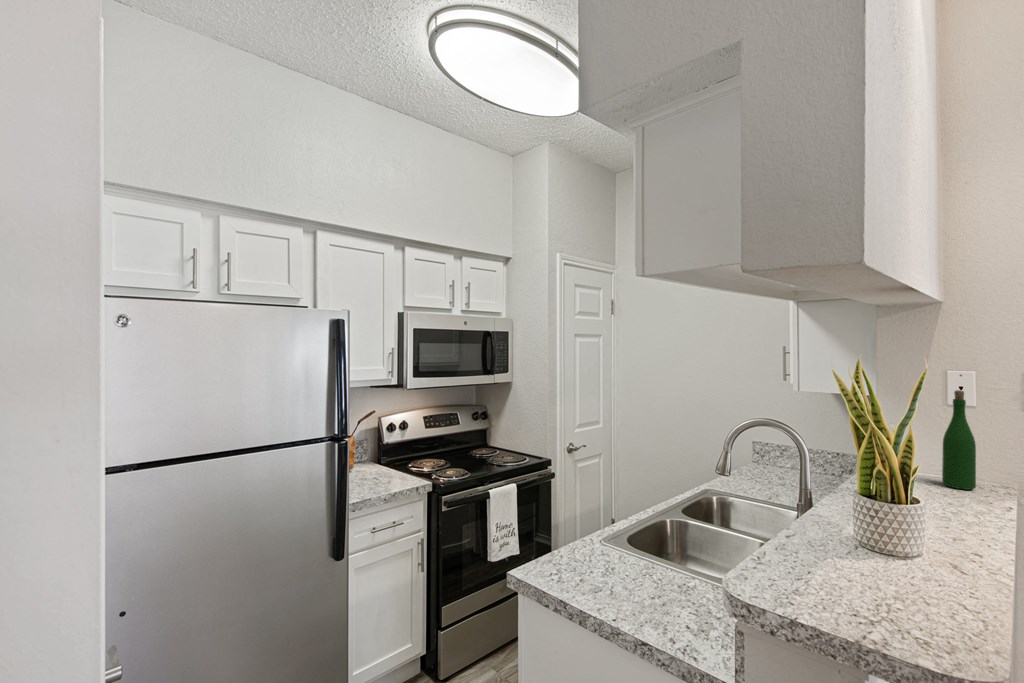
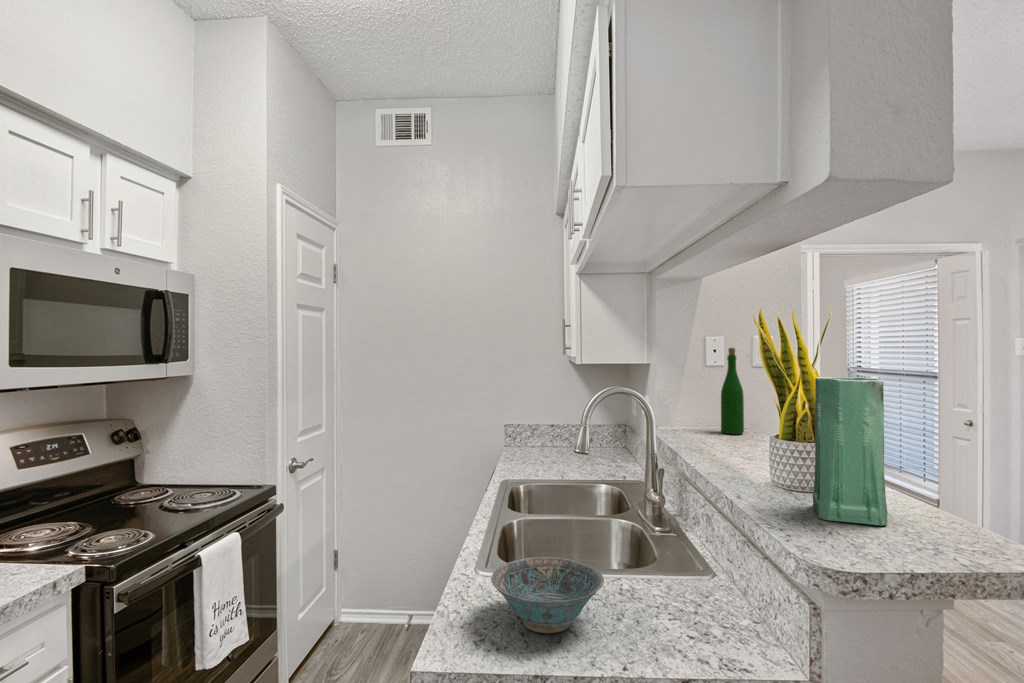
vase: none [823,437,912,594] -> present [813,377,888,525]
ceramic bowl: none [558,535,637,588] -> present [491,557,604,633]

